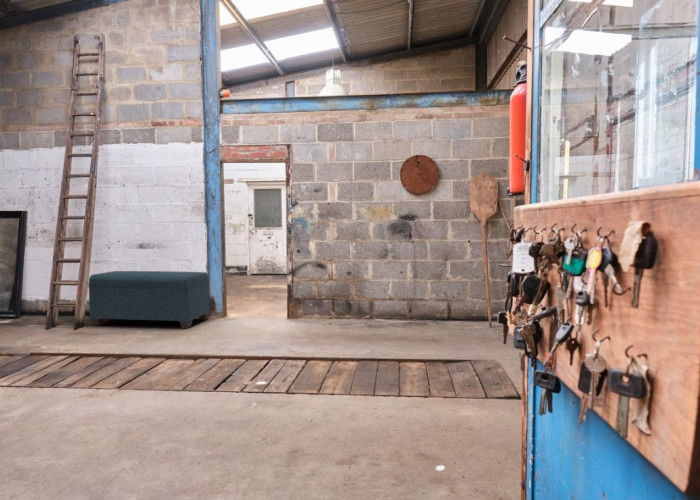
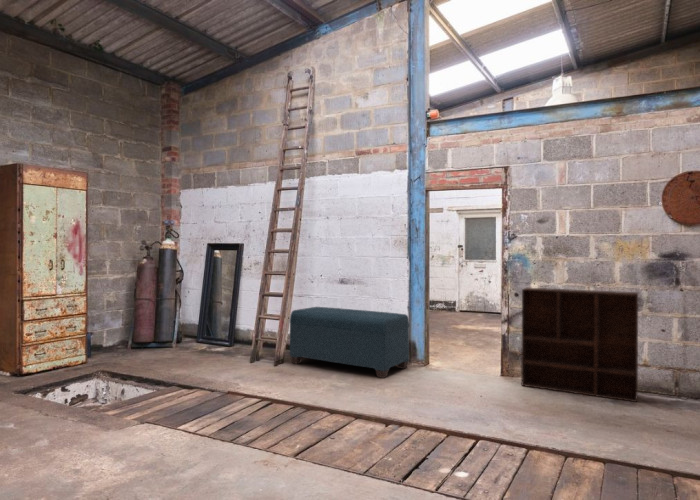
shelving unit: none [303,244,385,324] -> present [521,288,638,402]

